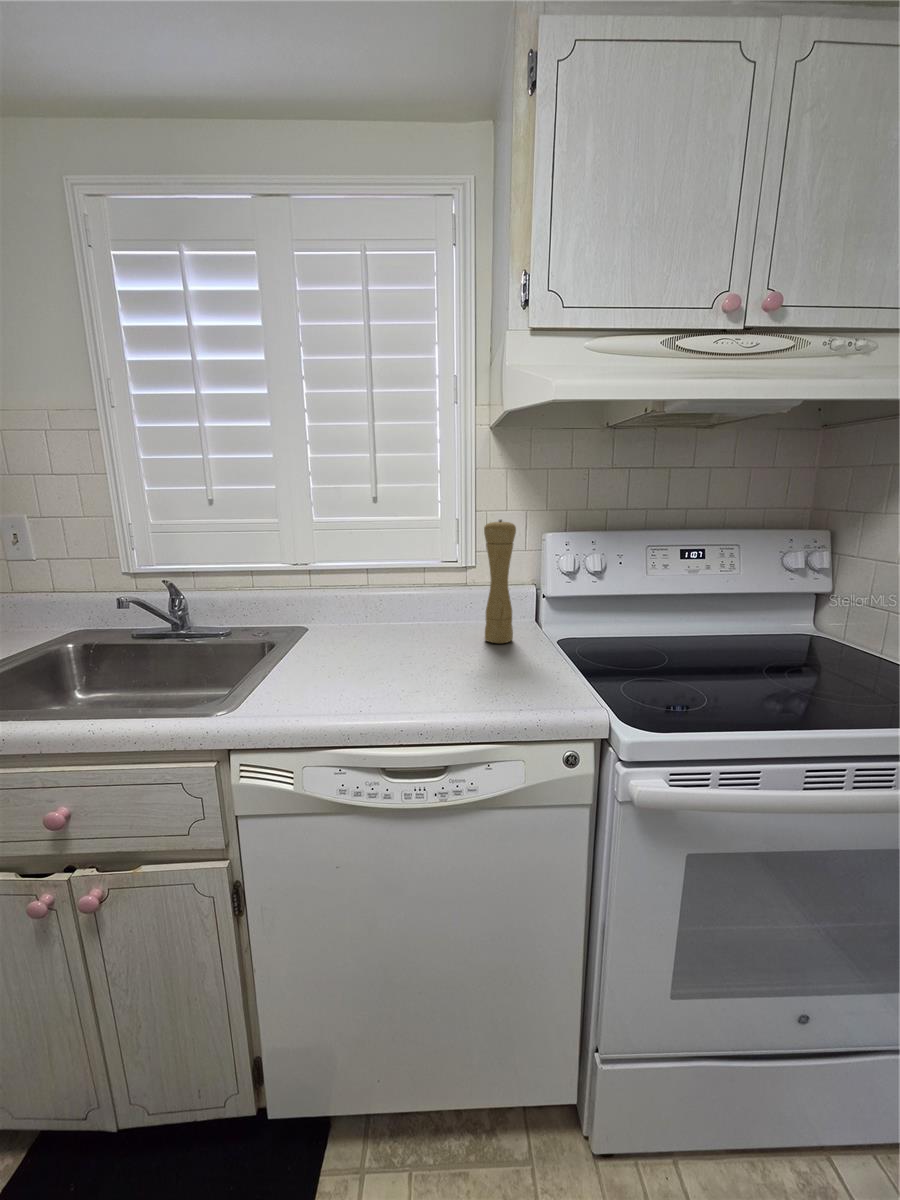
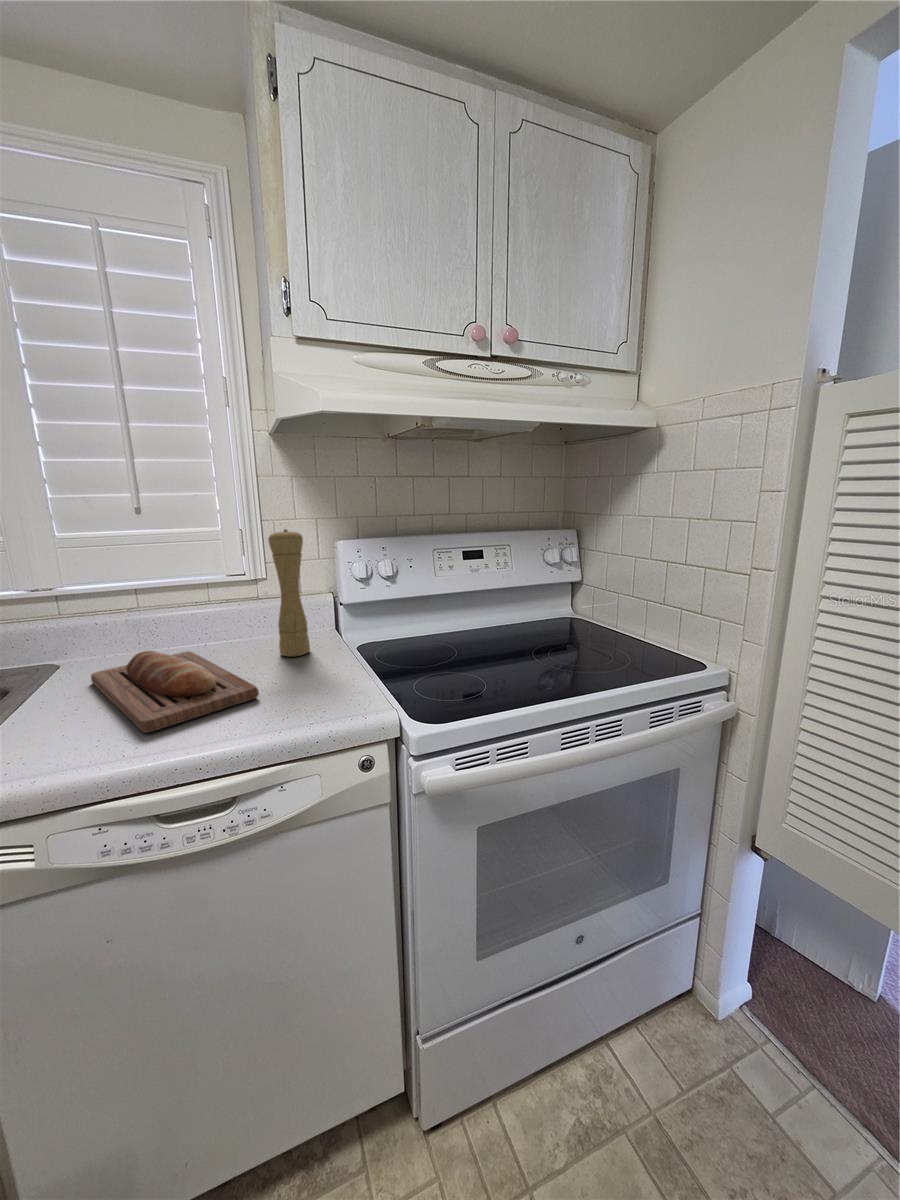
bread loaf: none [332,624,469,695] -> present [91,651,259,733]

